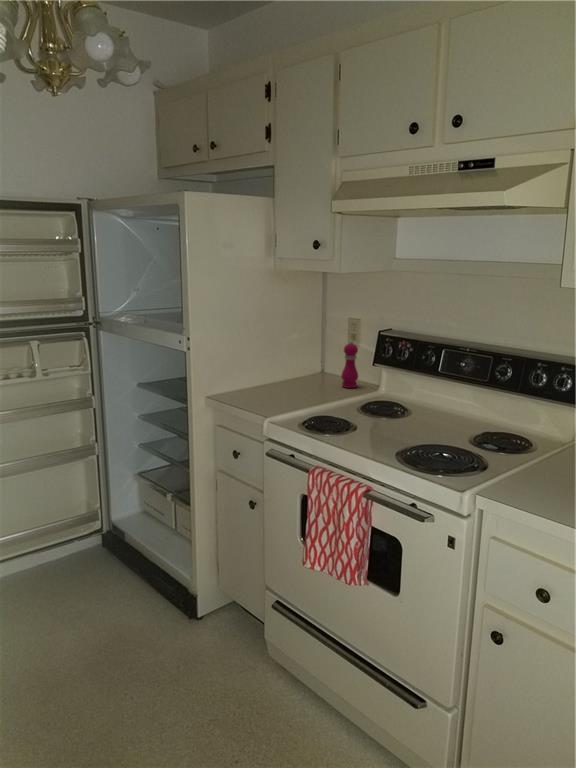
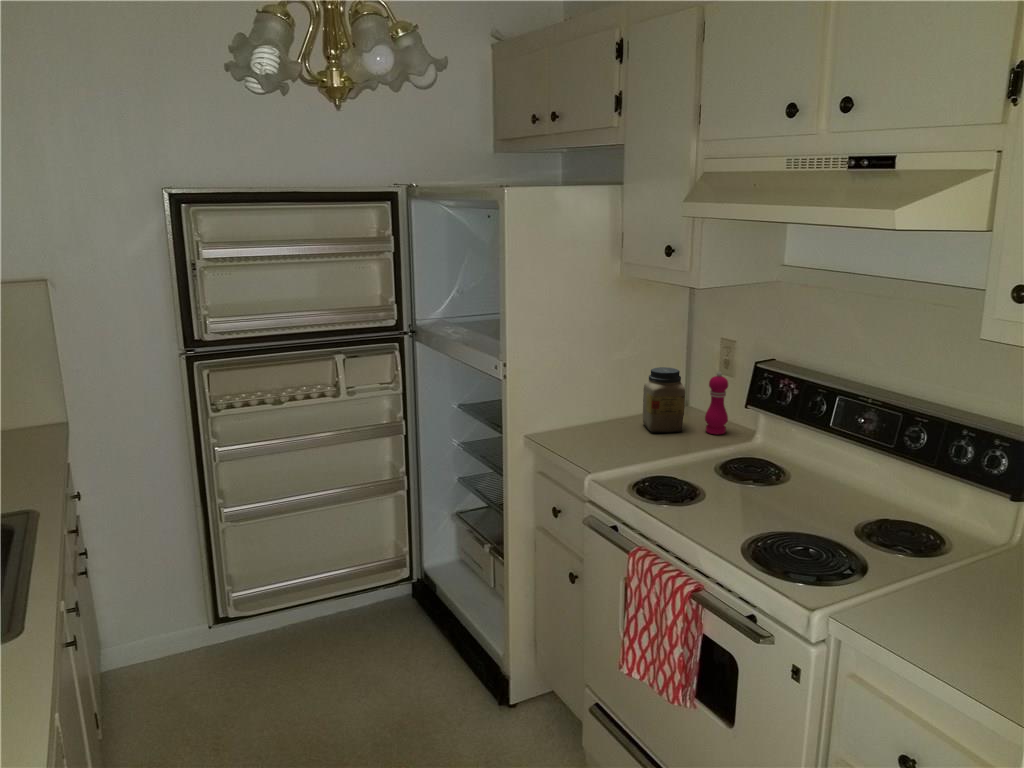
jar: none [294,339,327,389] -> present [643,367,685,433]

